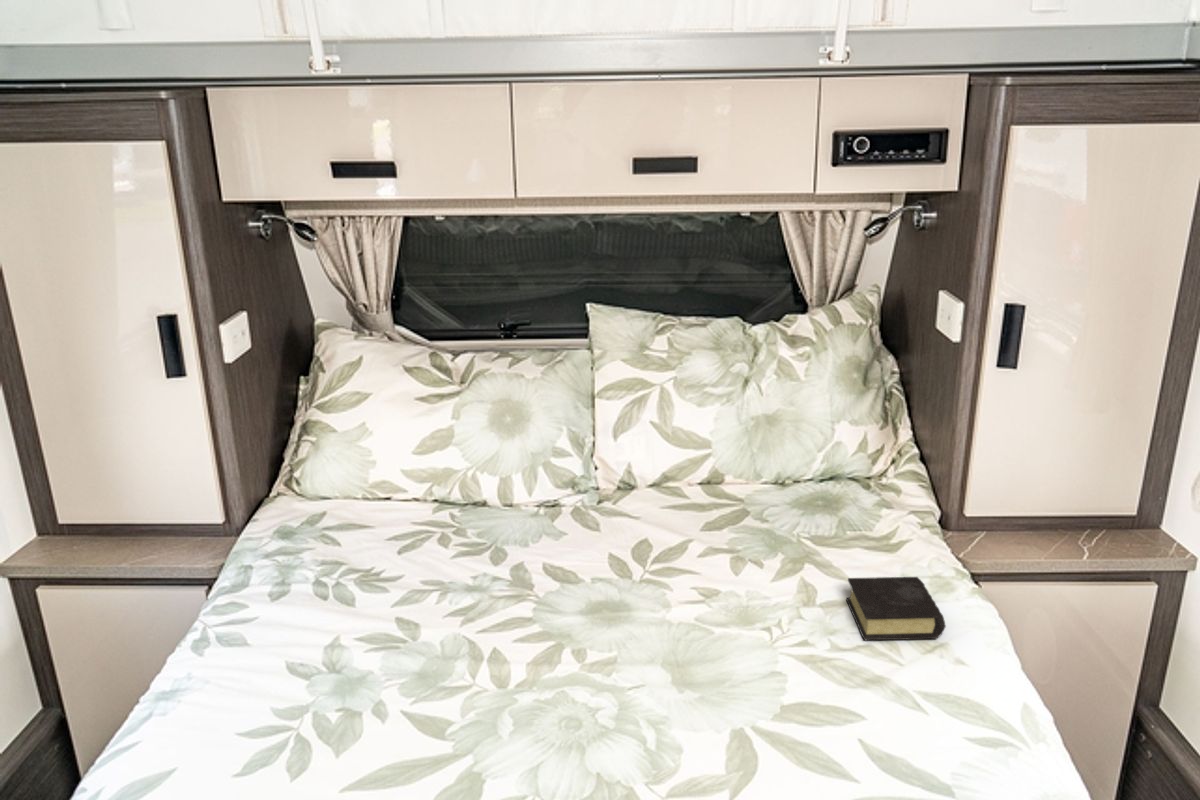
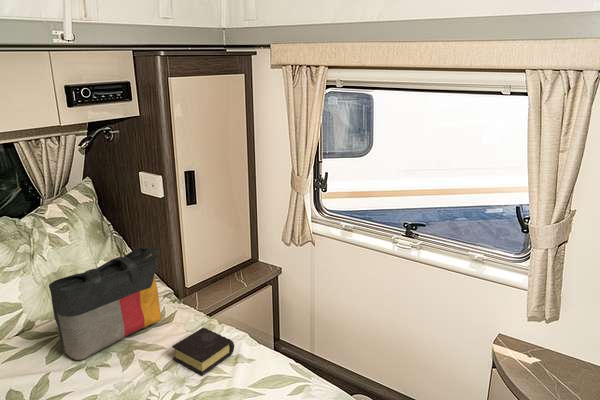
tote bag: none [718,413,898,543] -> present [49,247,161,360]

